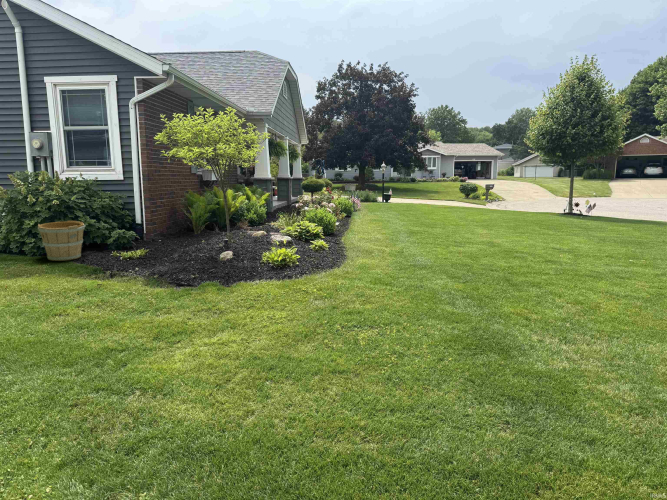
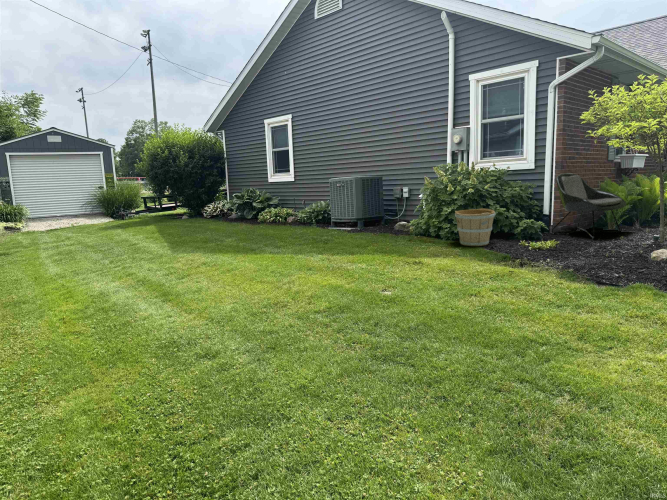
lounge chair: none [144,186,203,245] -> present [552,173,626,239]

